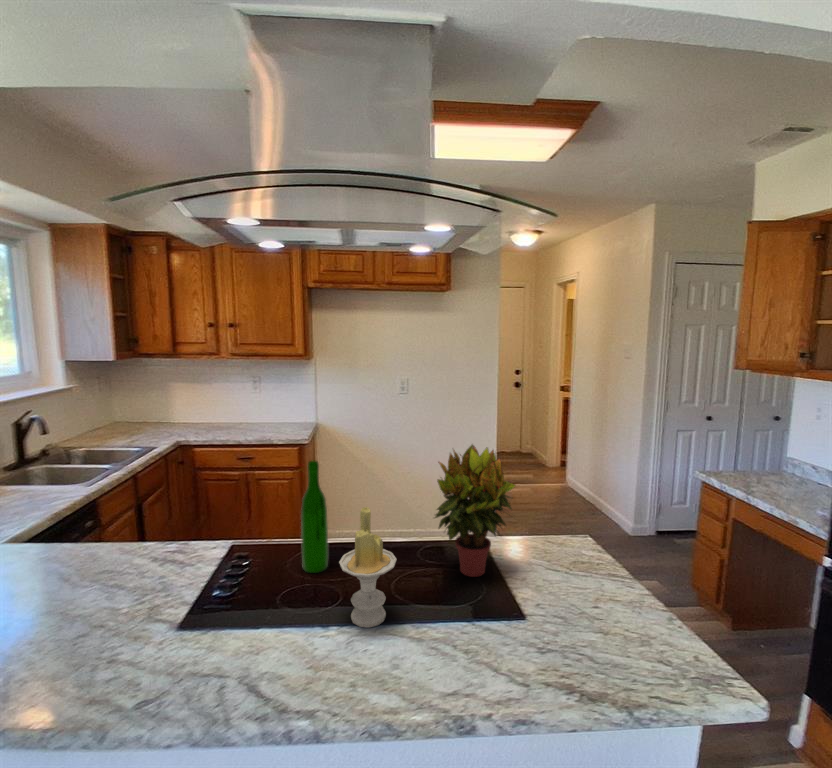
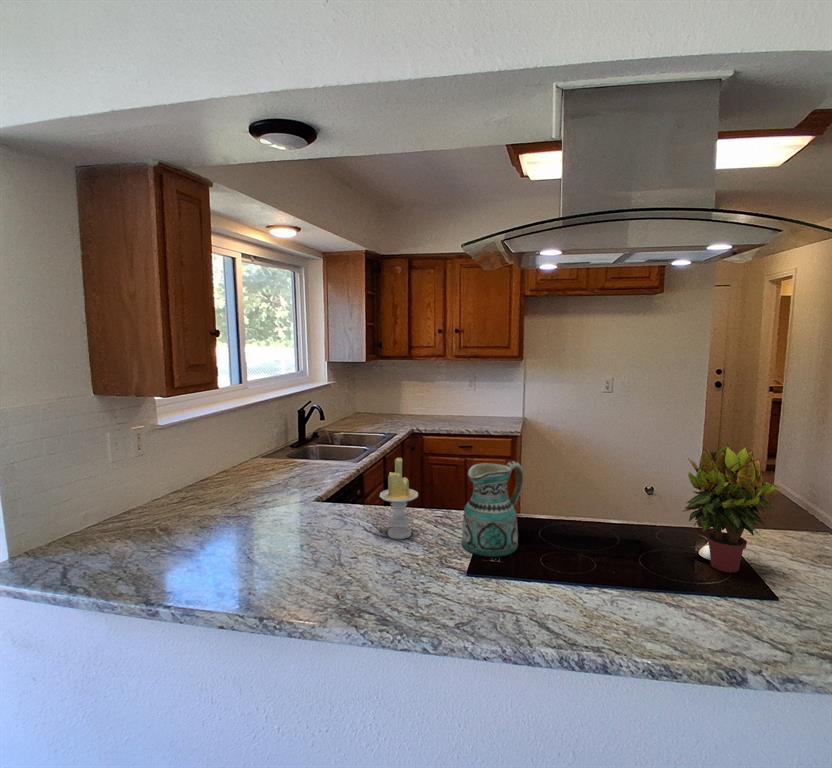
wine bottle: present [301,460,328,573] -> none [553,448,577,546]
ceramic pitcher: none [182,481,266,608] -> present [462,461,523,557]
candle: present [339,507,396,628] -> present [380,458,418,539]

